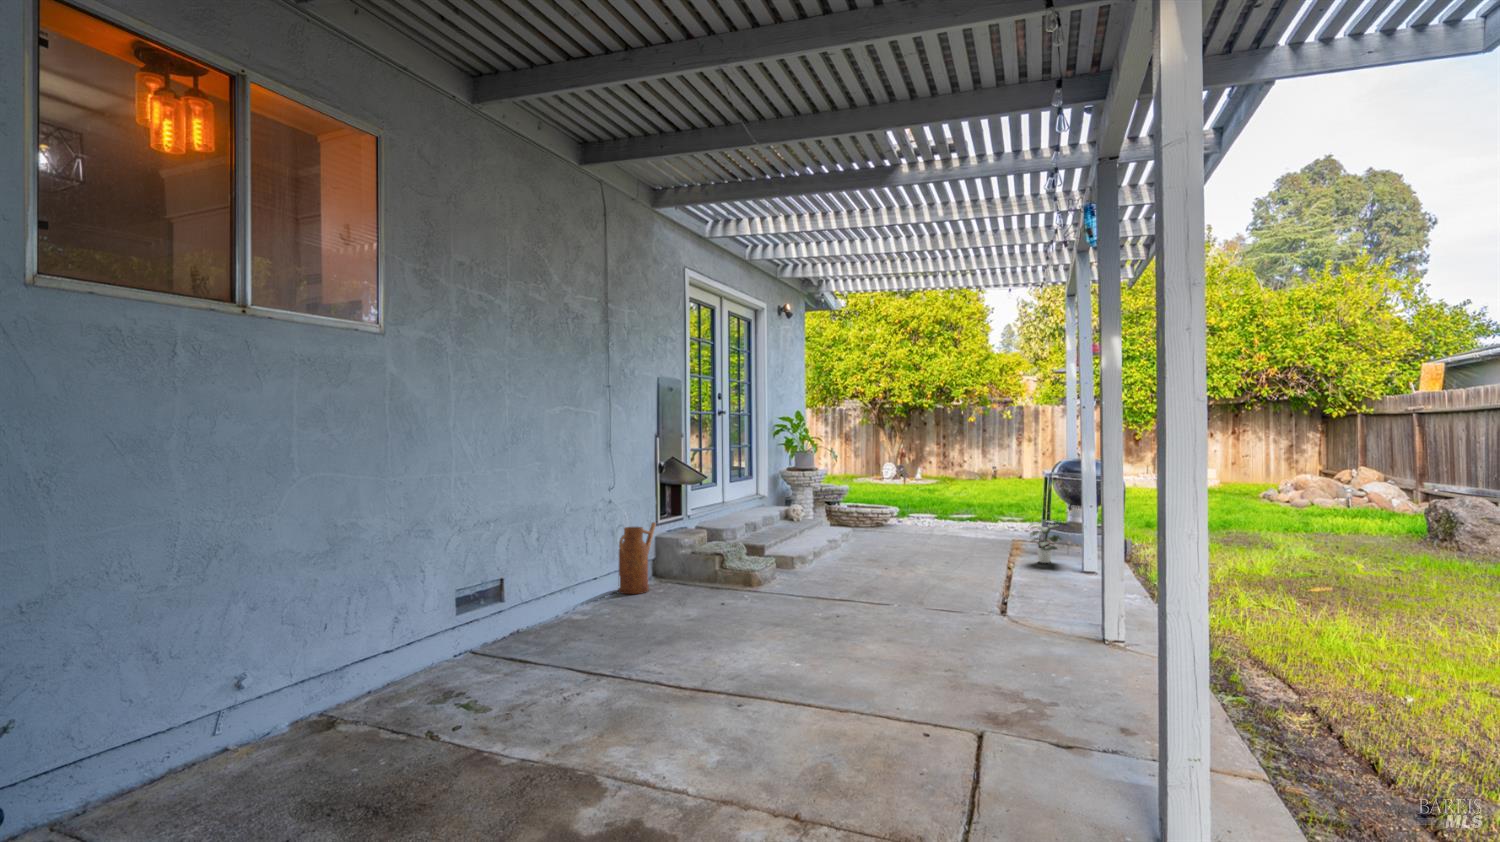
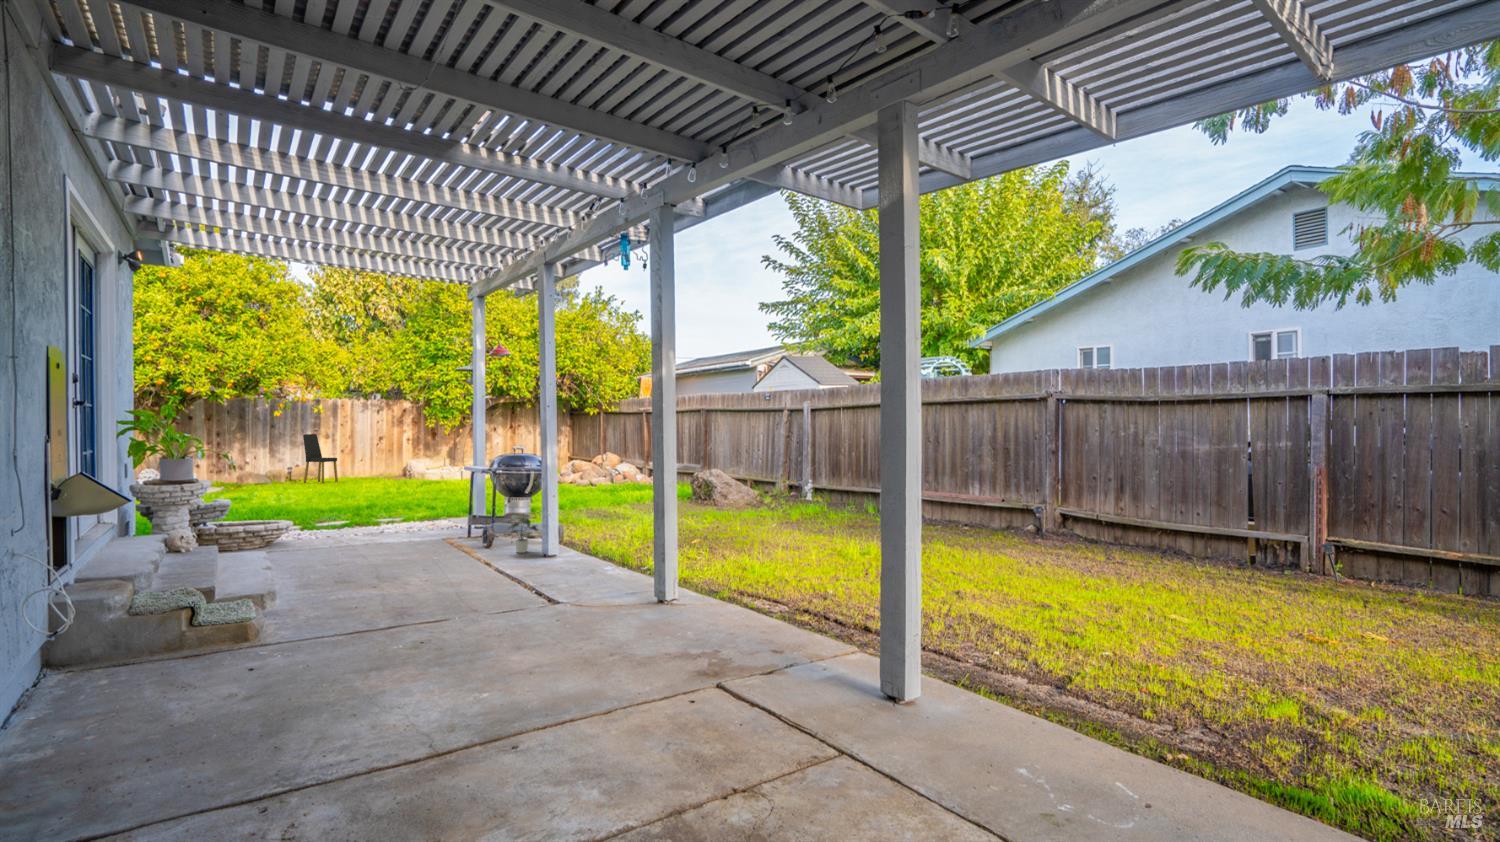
dining chair: none [1005,438,1033,482] -> present [303,434,338,483]
watering can: present [618,522,656,594] -> none [40,576,108,703]

